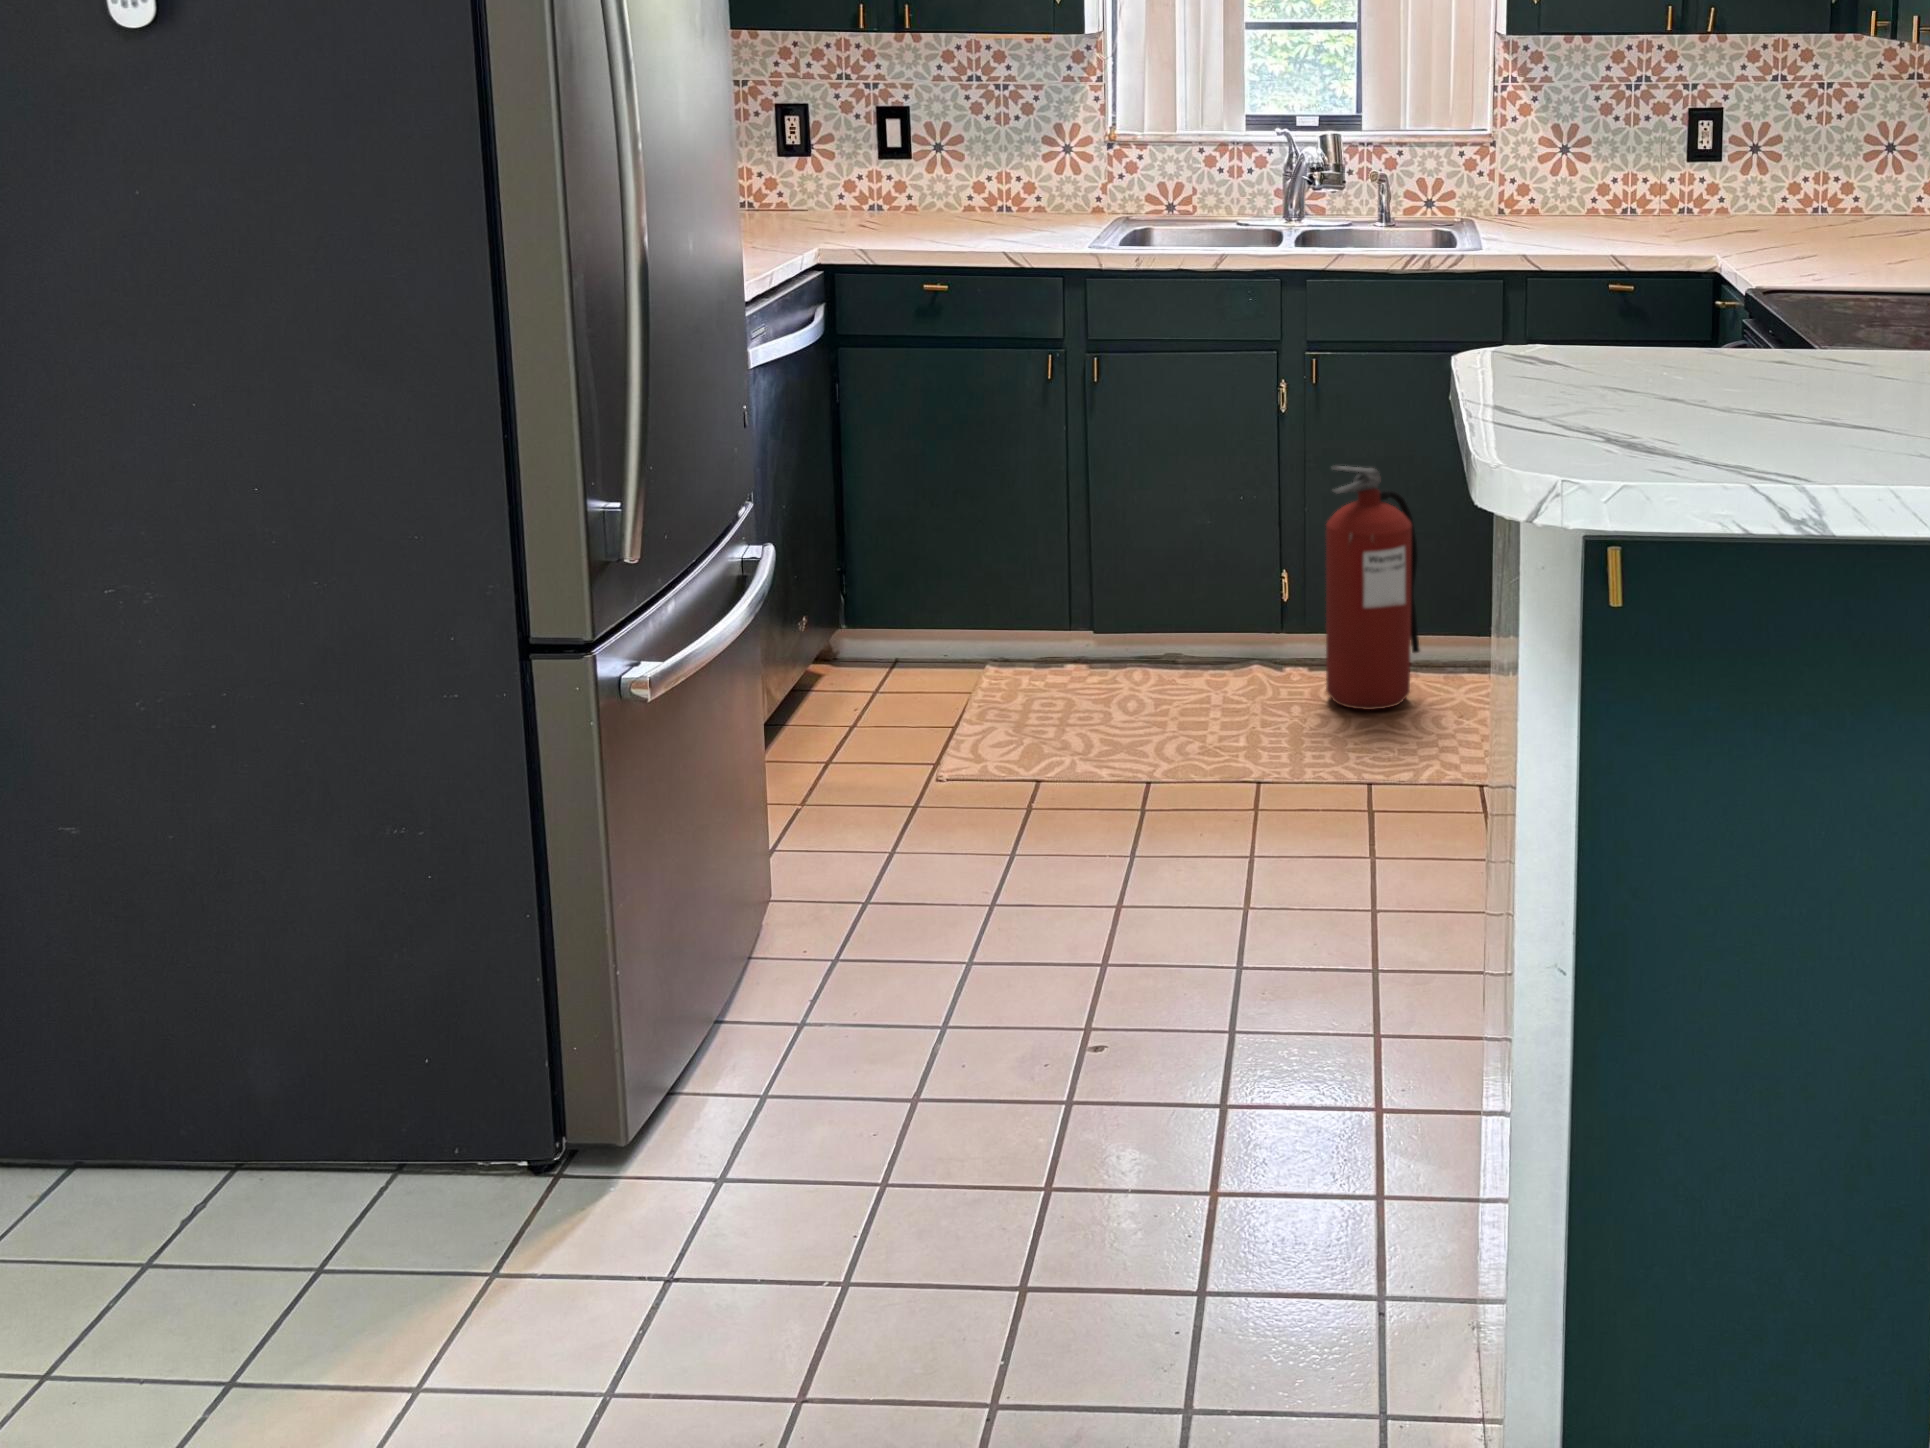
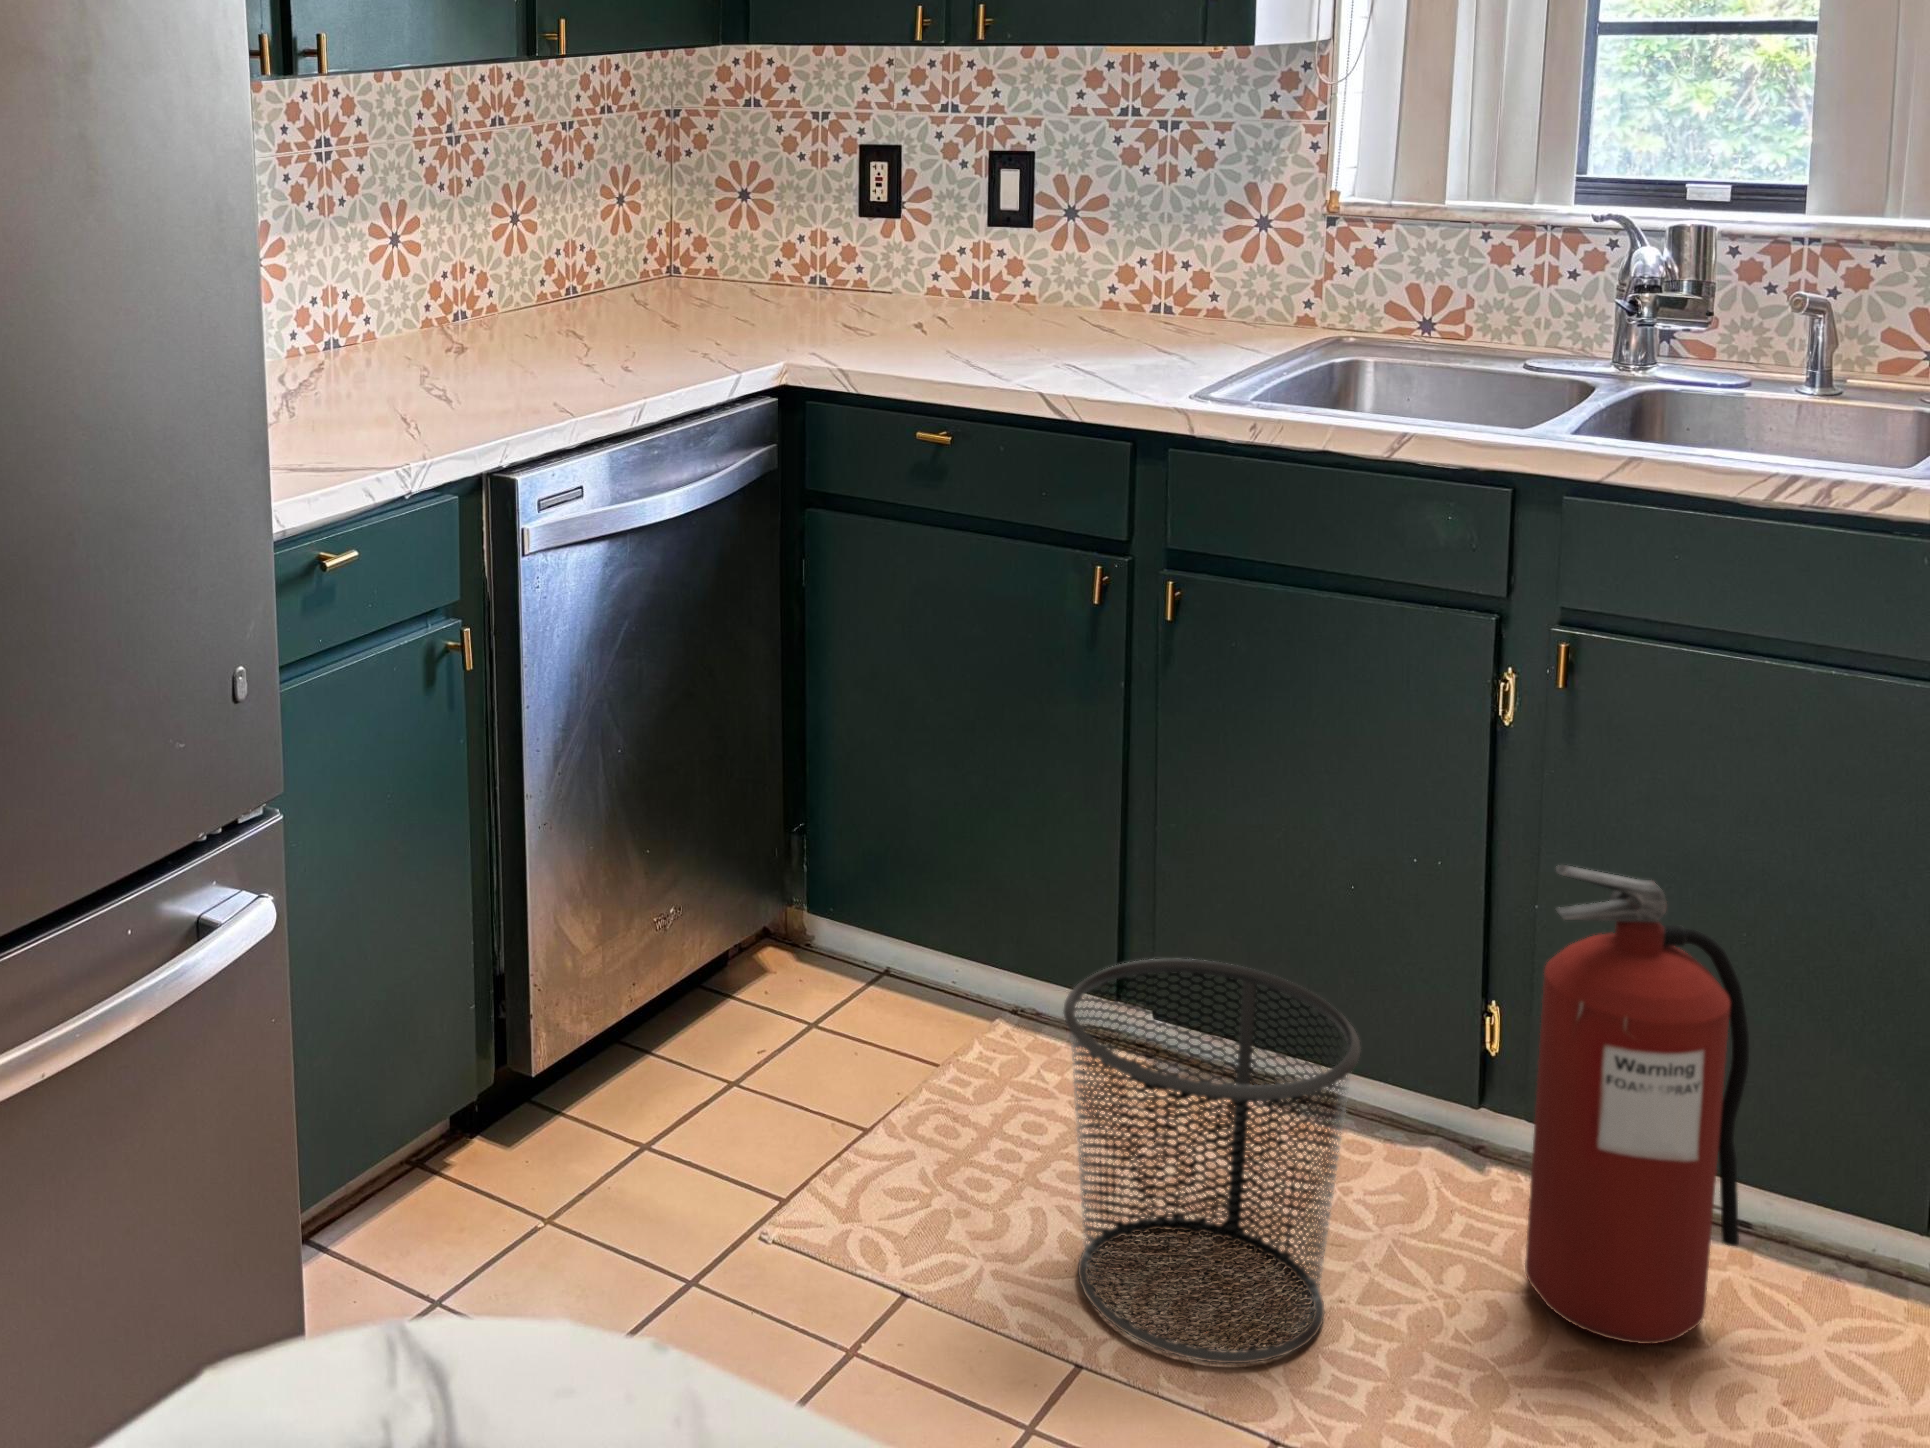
waste bin: none [1100,560,1258,764] -> present [1064,959,1361,1363]

